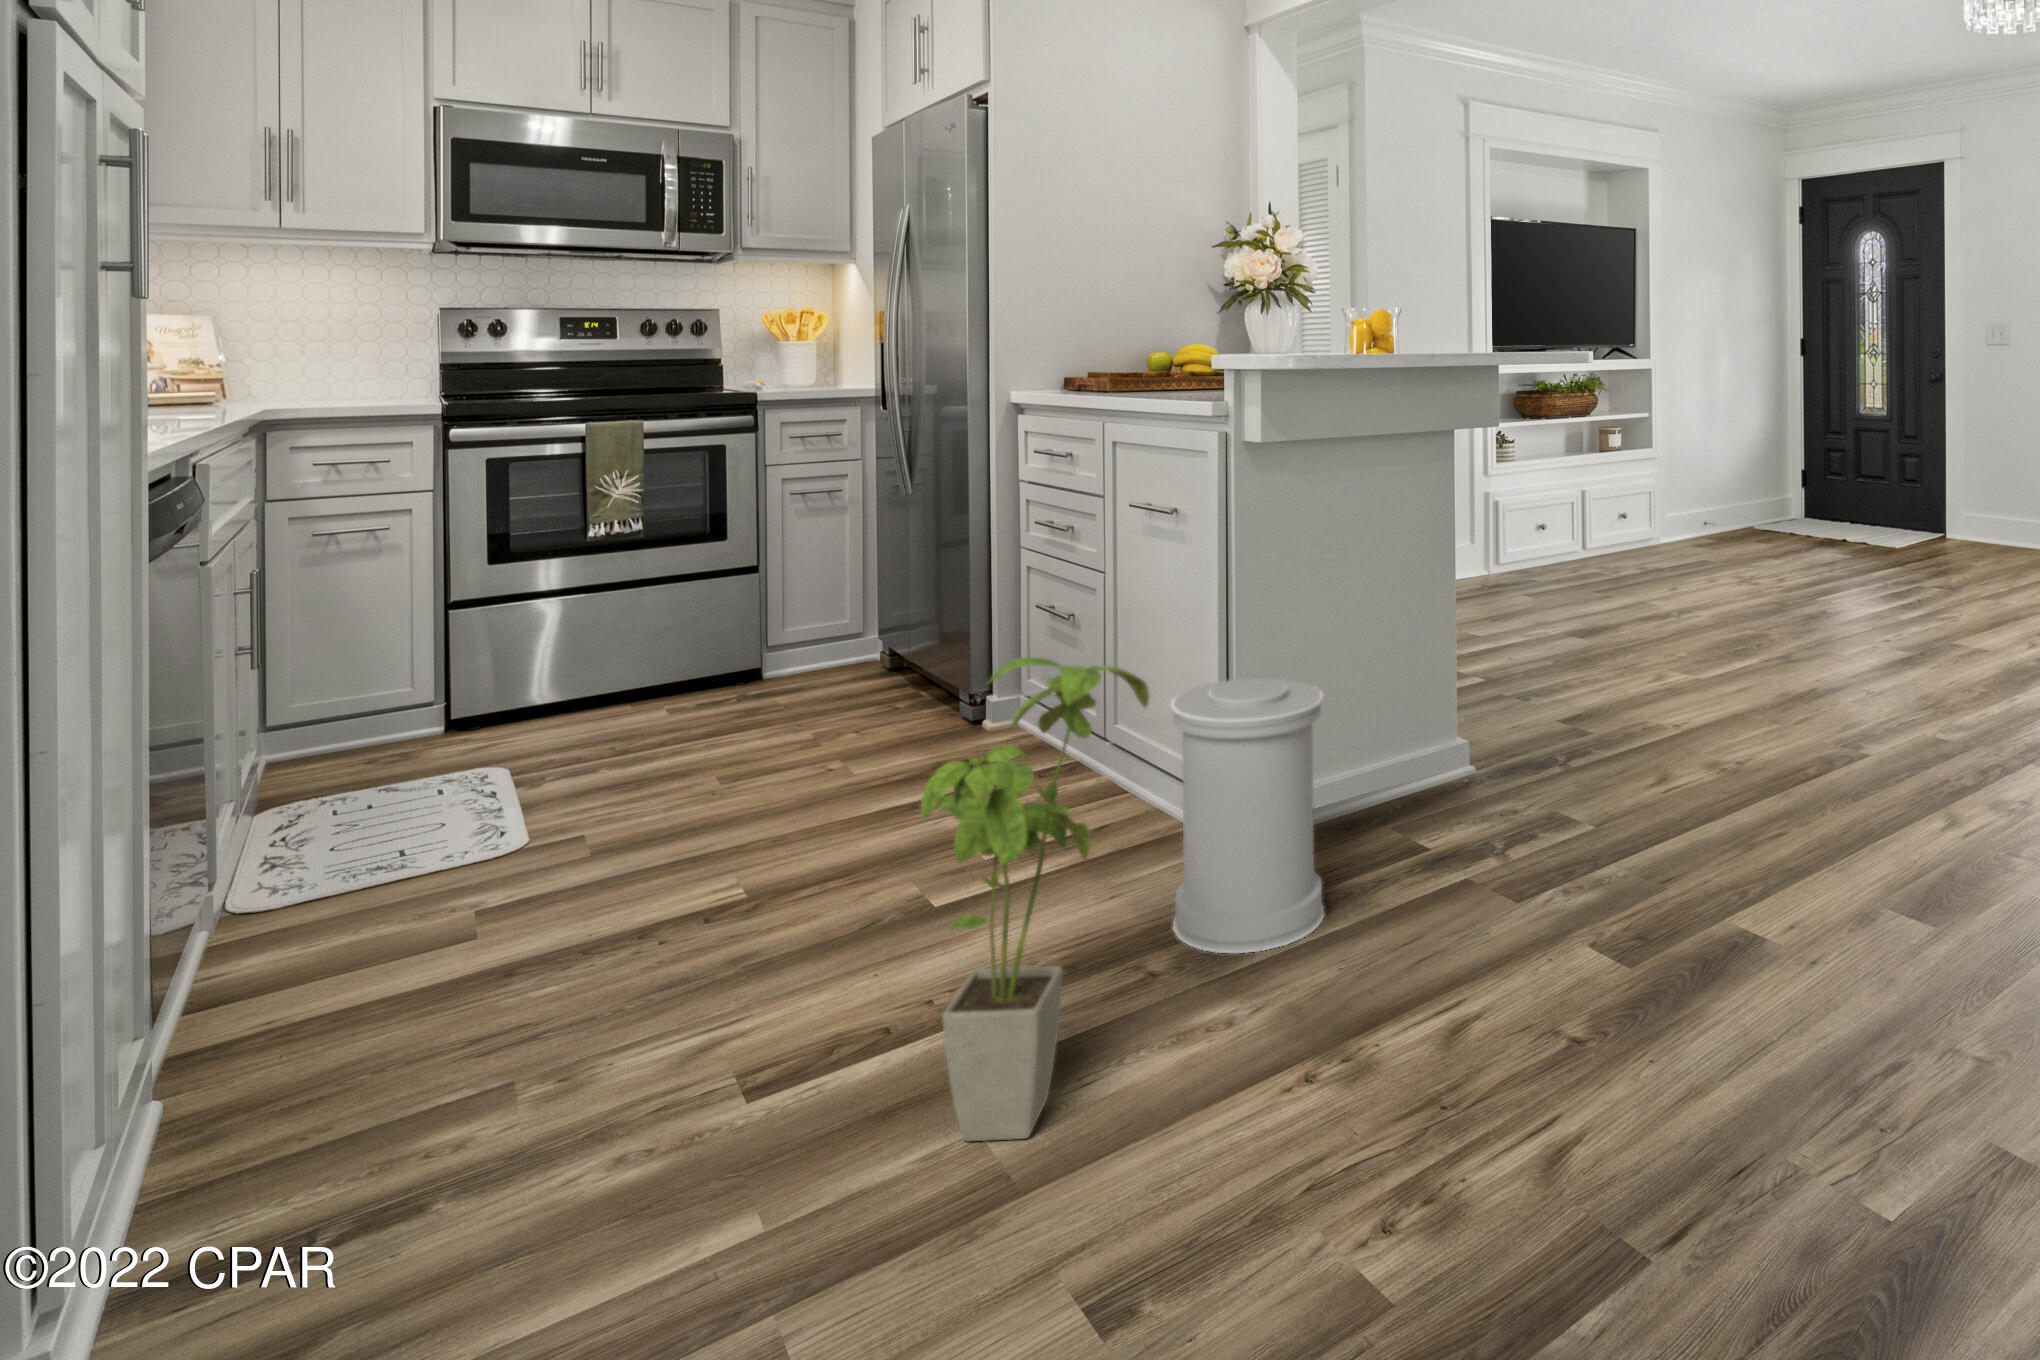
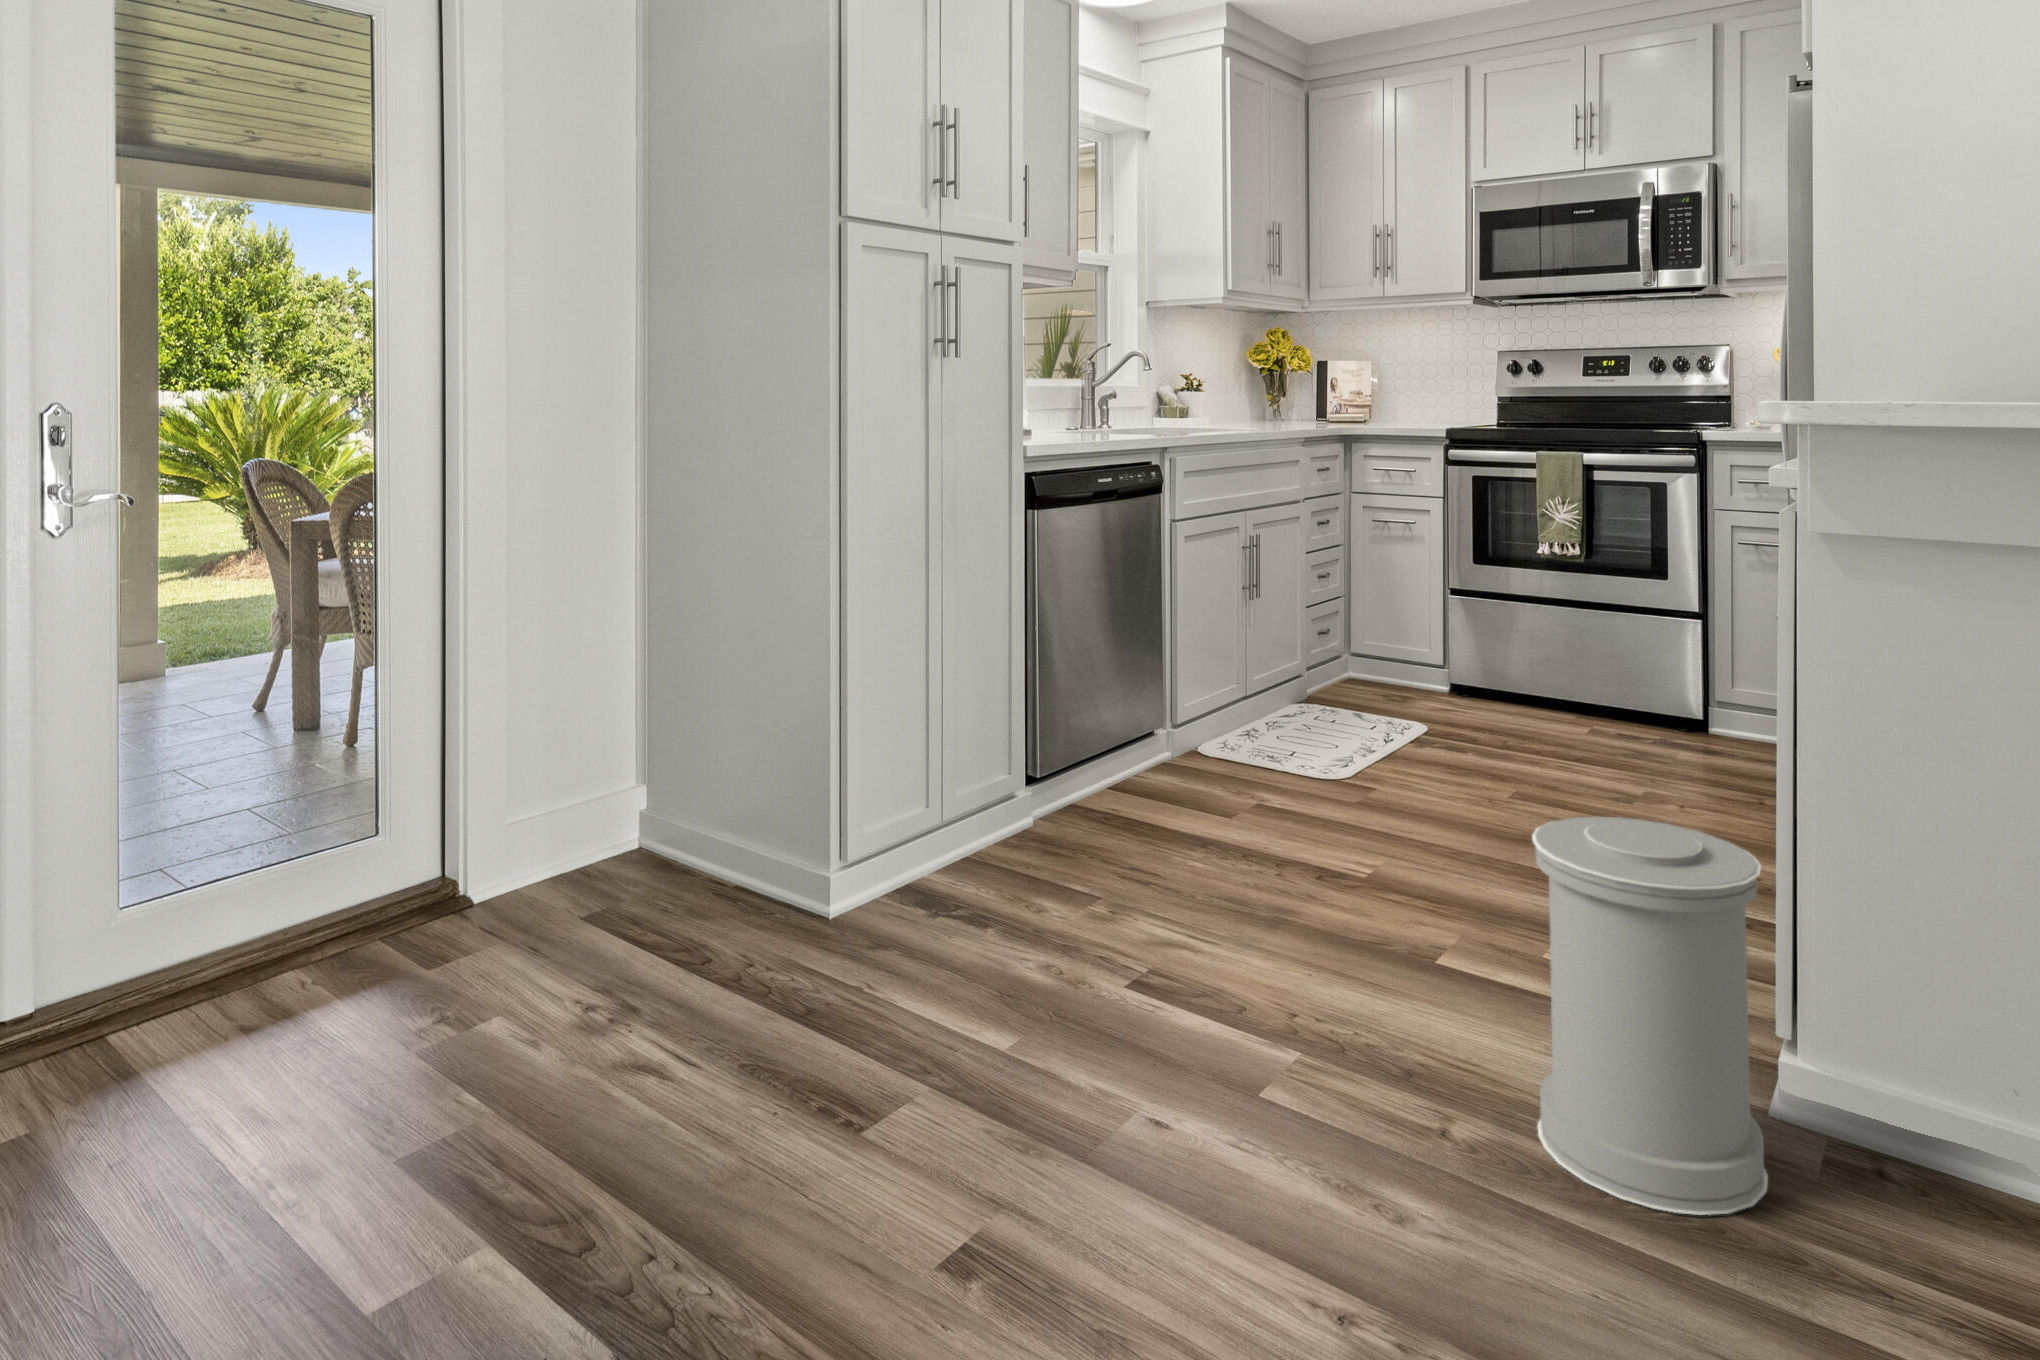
house plant: present [921,657,1150,1141] -> none [1067,676,1292,1134]

